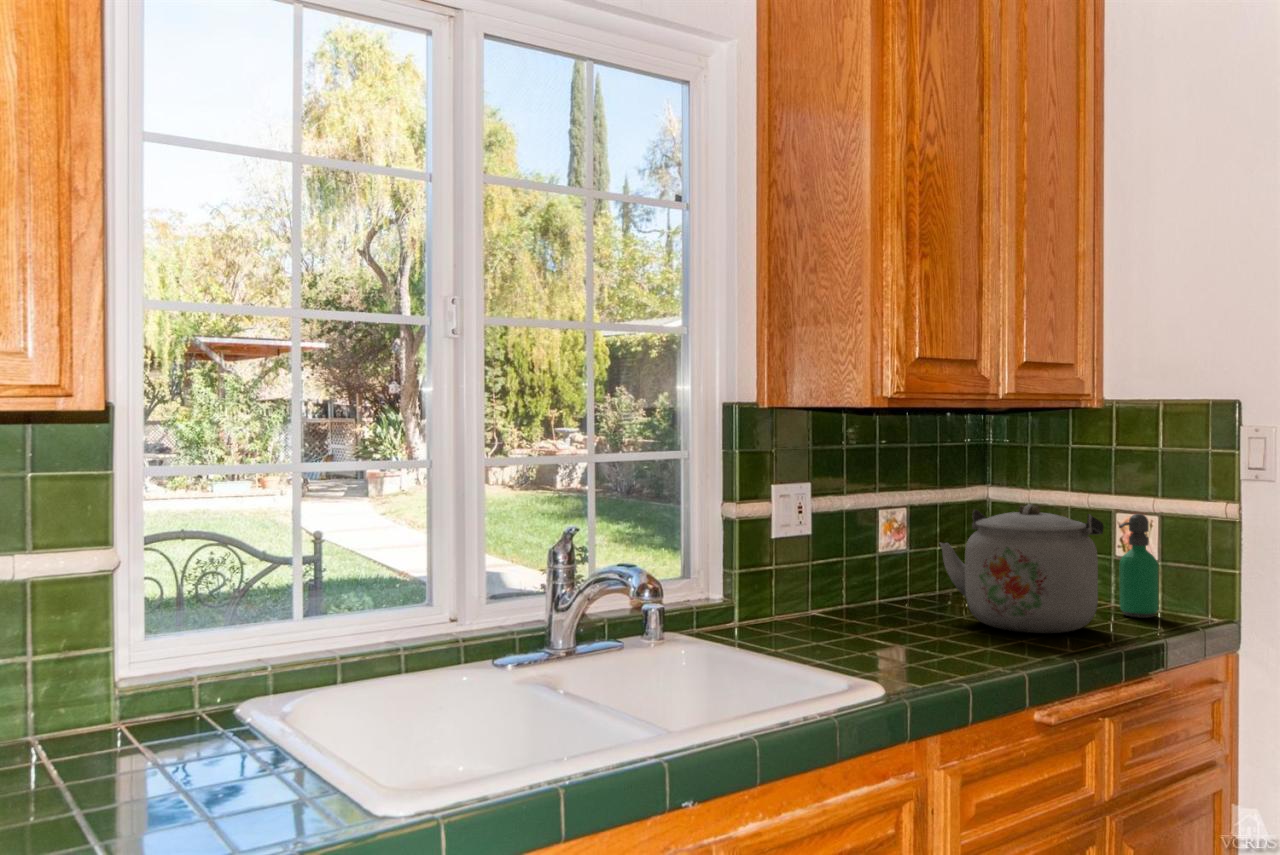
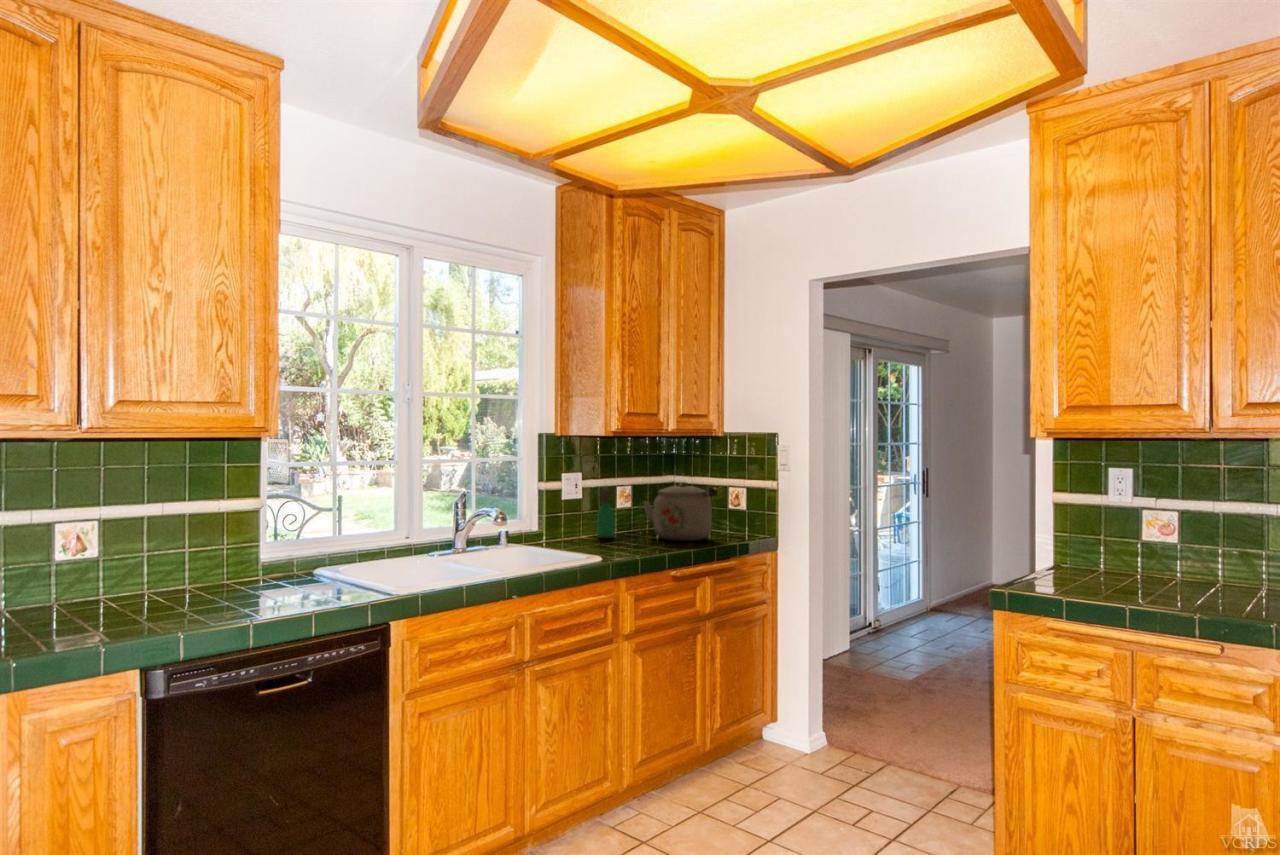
soap dispenser: present [1119,514,1158,618] -> present [597,488,614,538]

